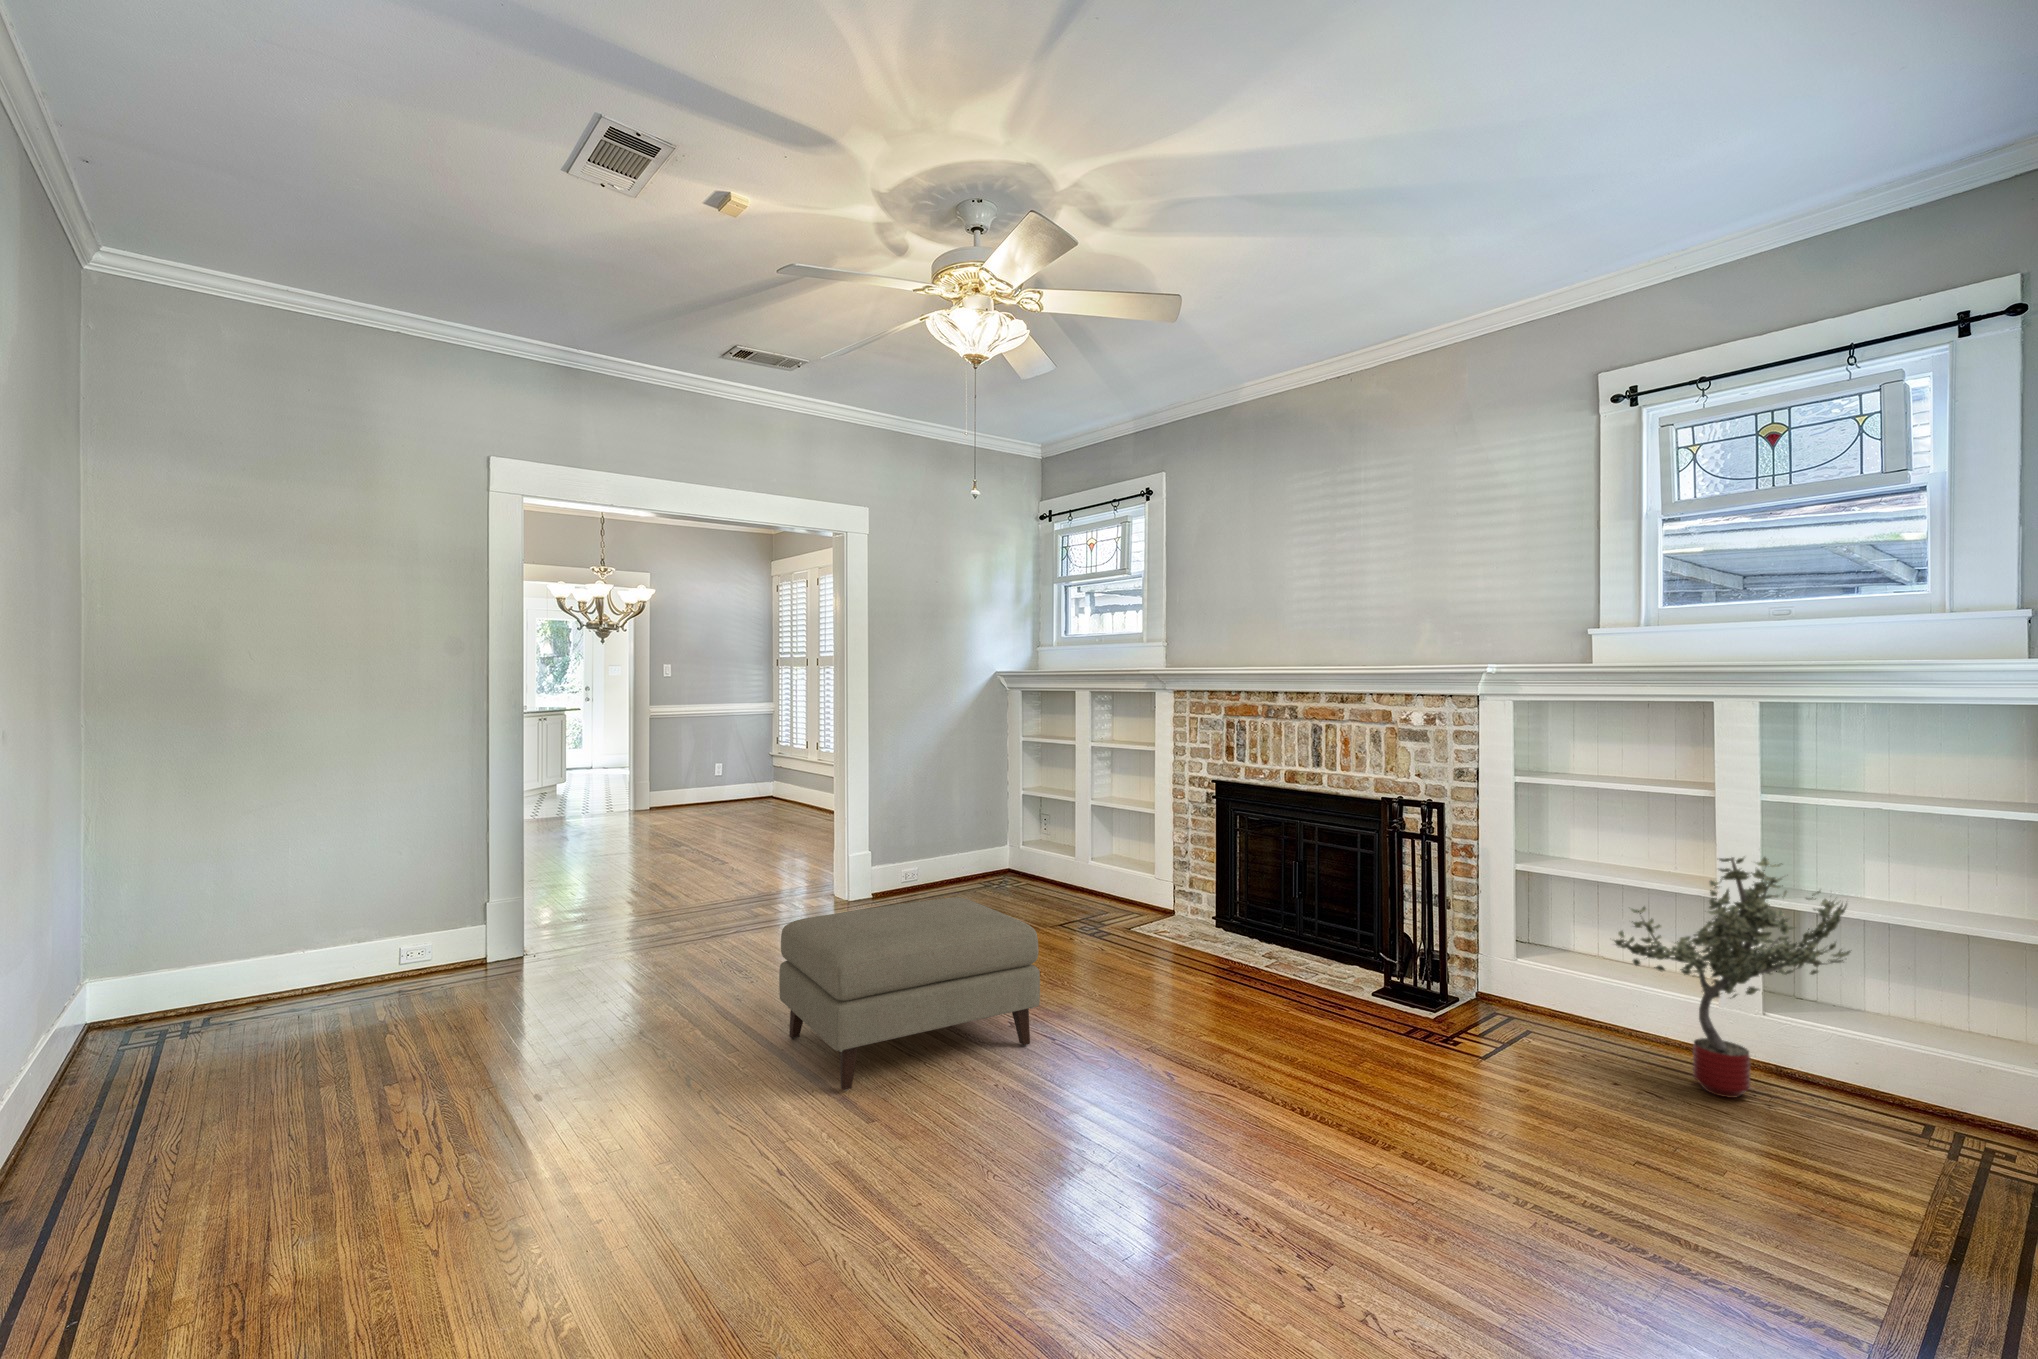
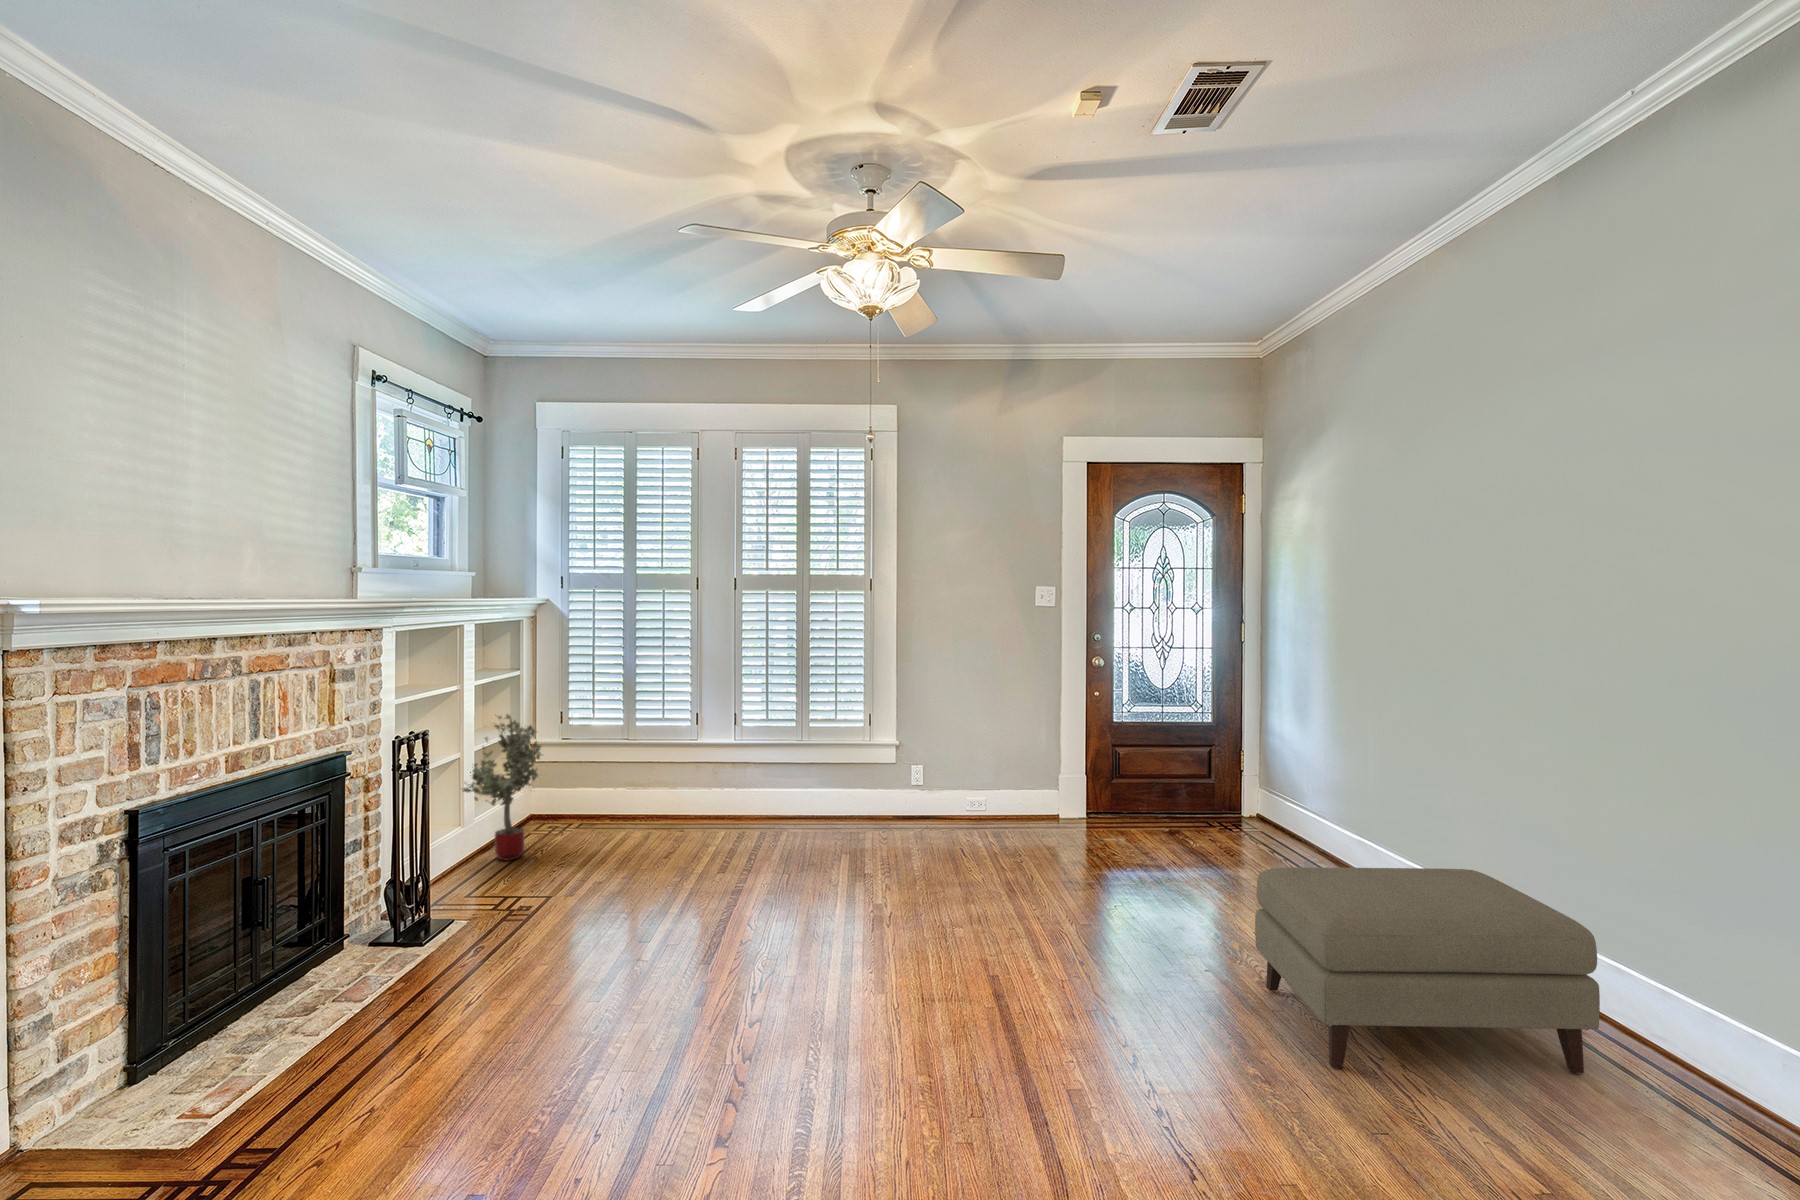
ottoman: present [779,897,1040,1091] -> present [1255,867,1600,1074]

